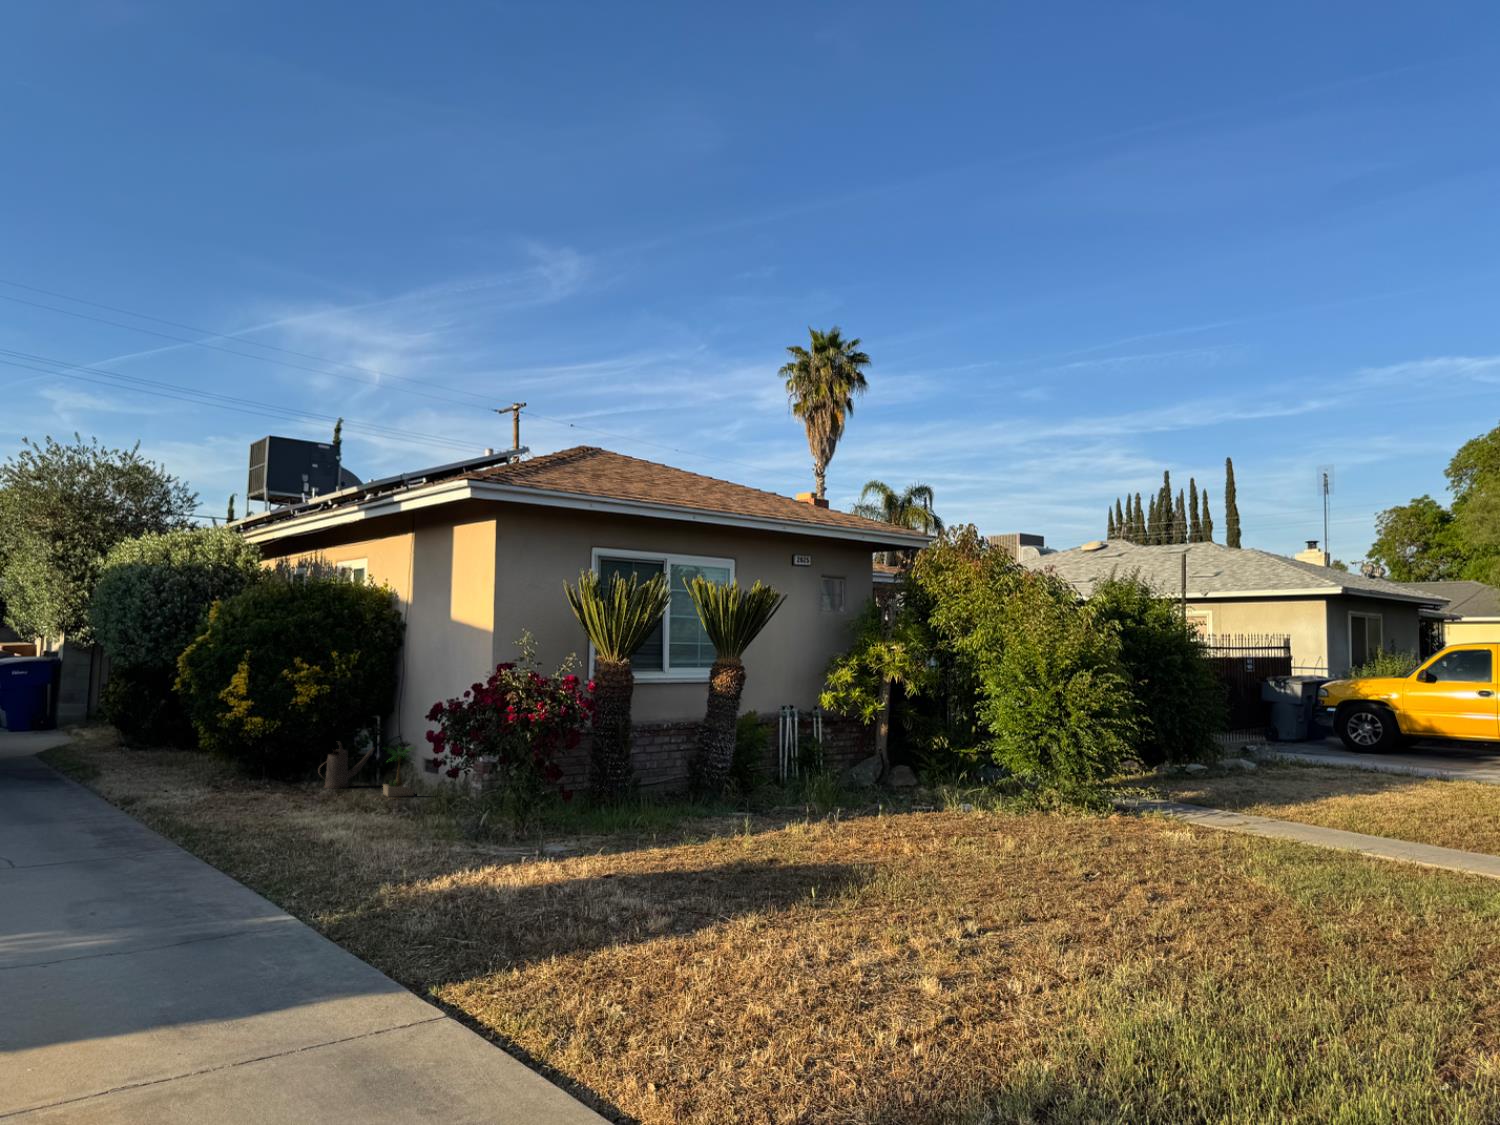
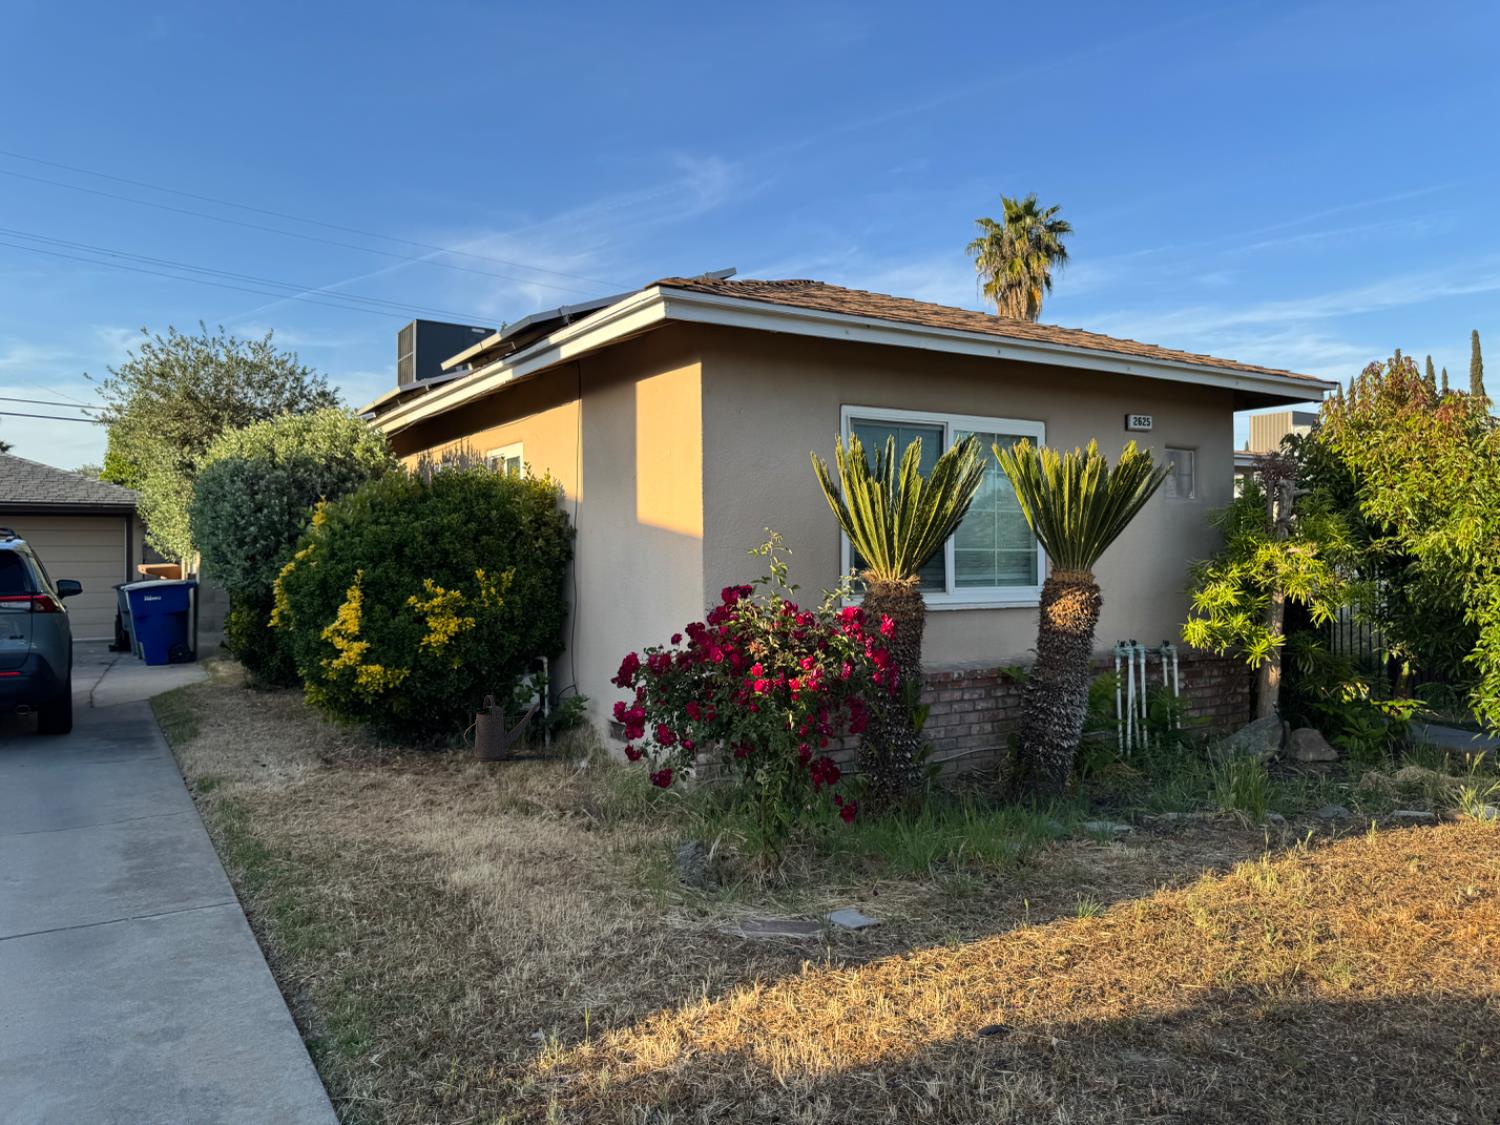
potted plant: present [383,747,415,797] -> none [544,703,602,781]

